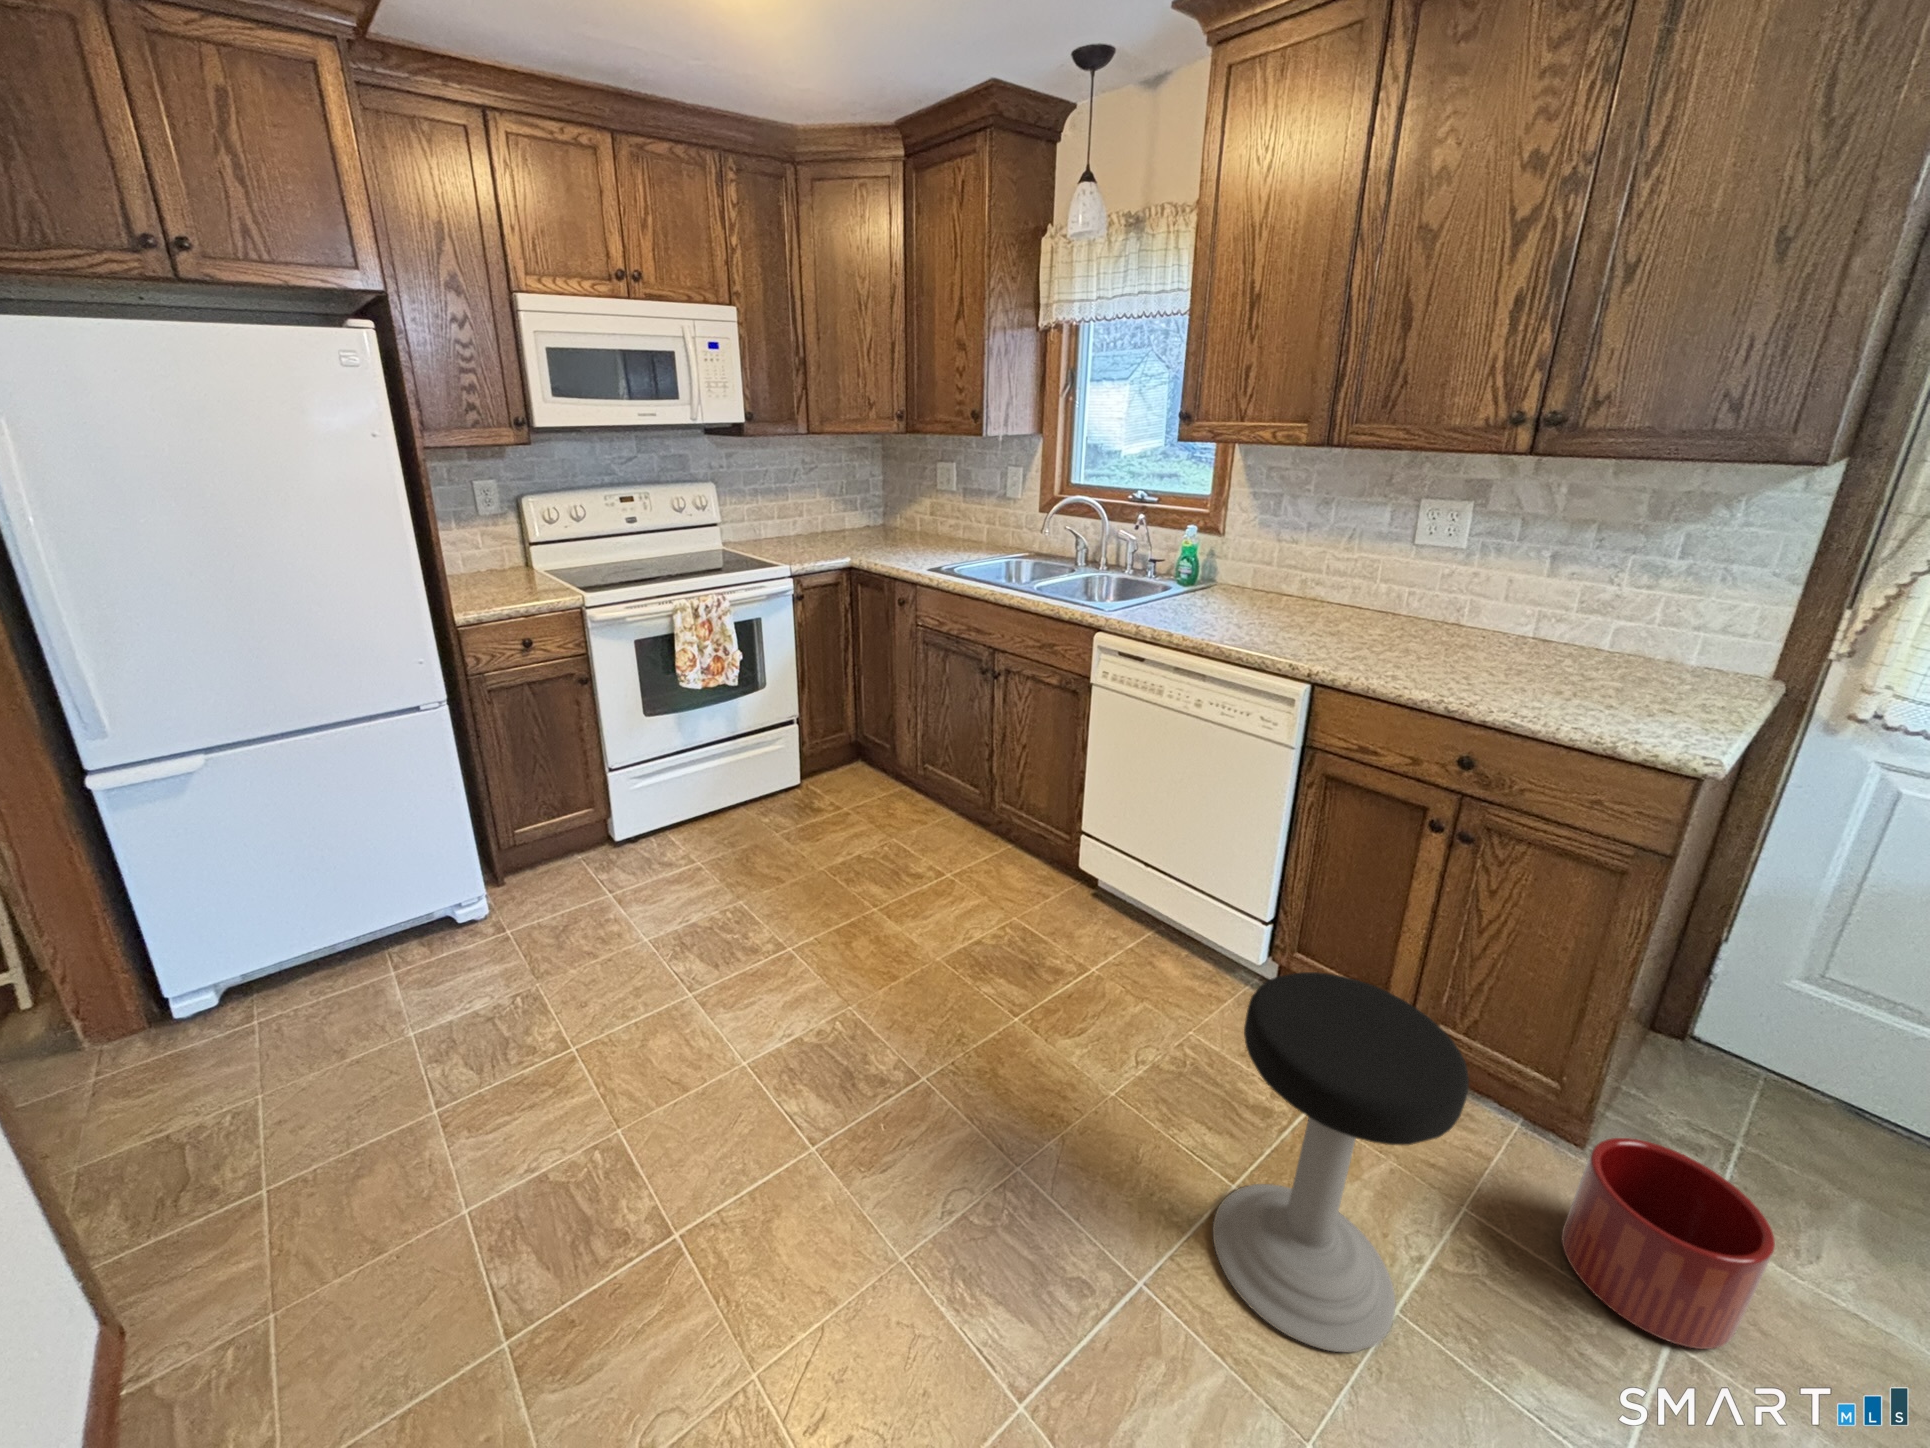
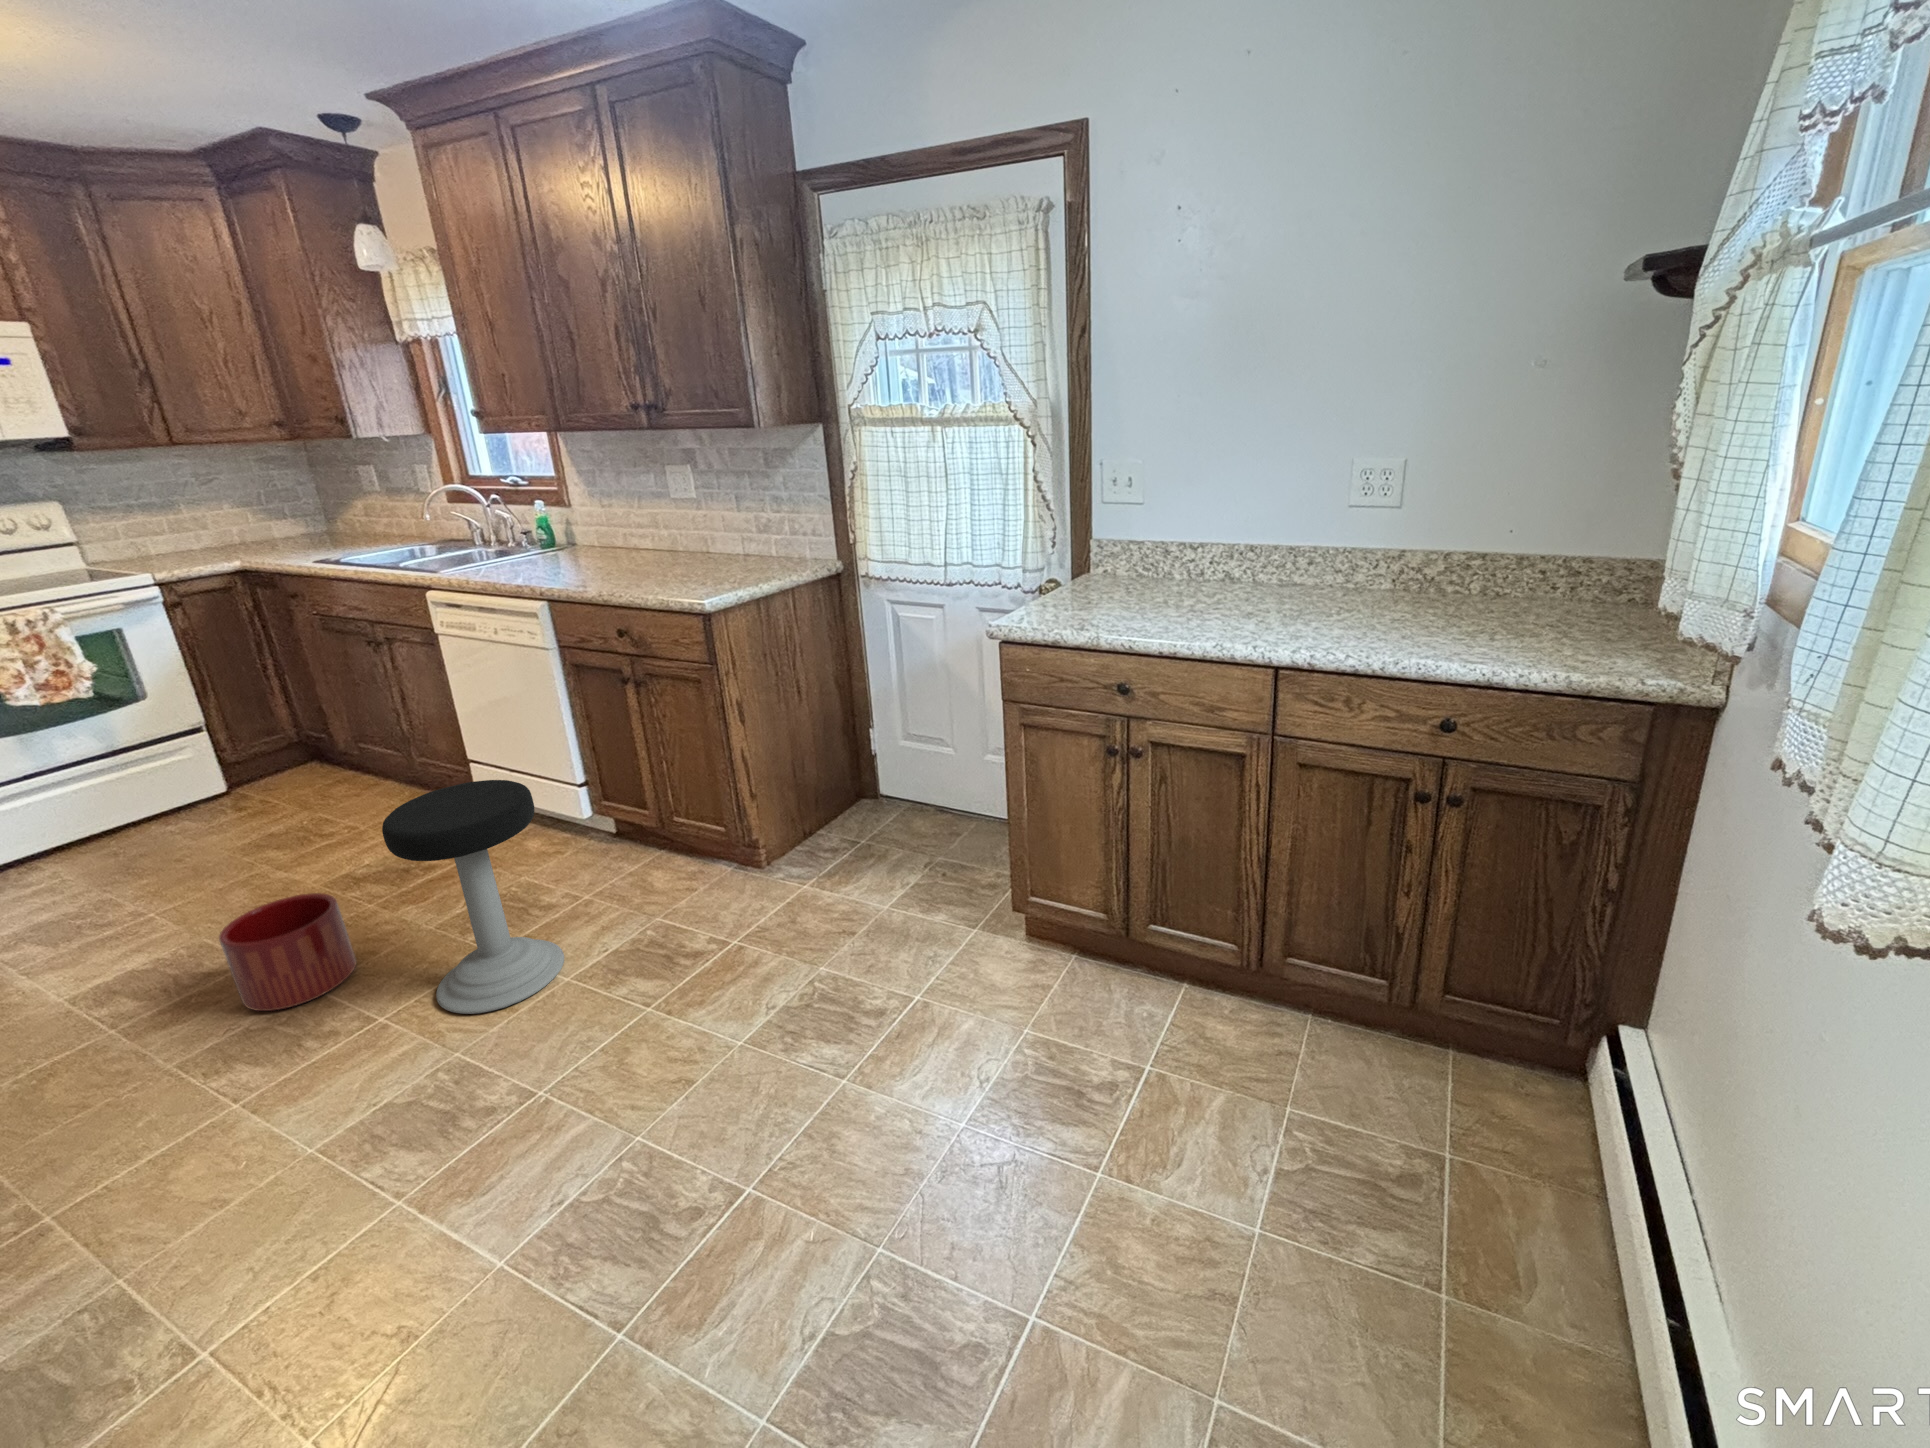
planter: present [1562,1138,1775,1349] -> present [219,893,356,1011]

